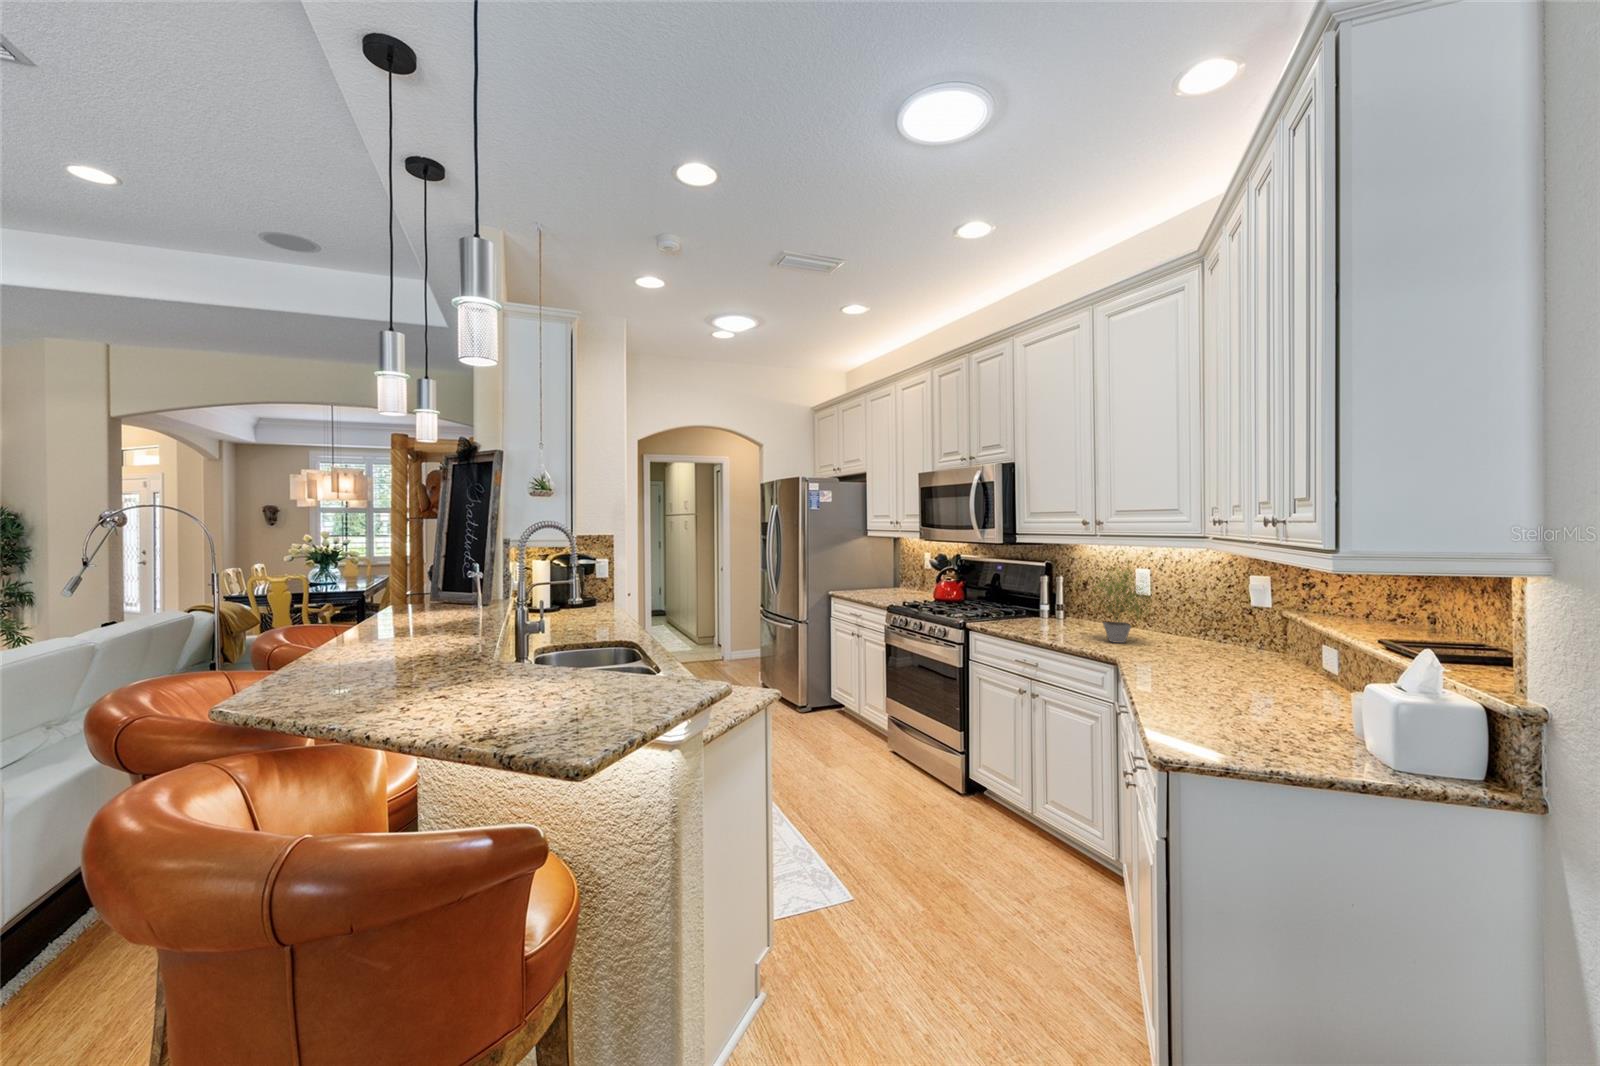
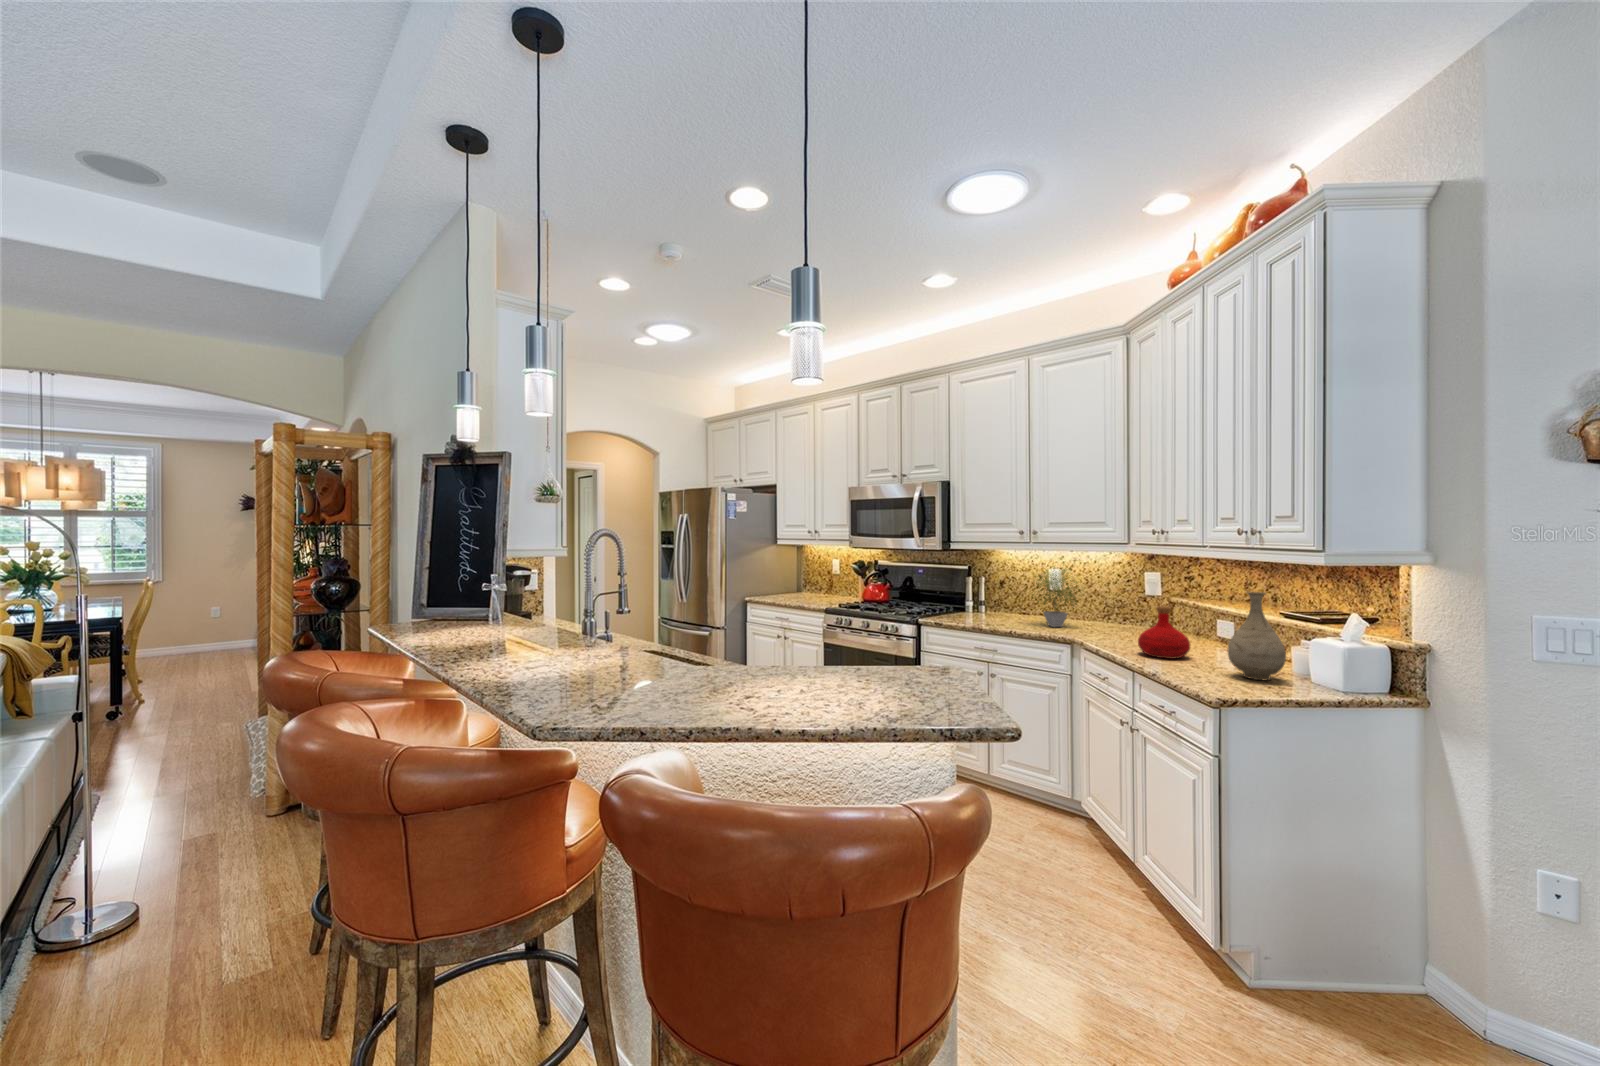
vase: none [1234,612,1317,739] -> present [1228,592,1286,680]
bottle: none [1158,625,1229,696] -> present [1138,606,1190,659]

